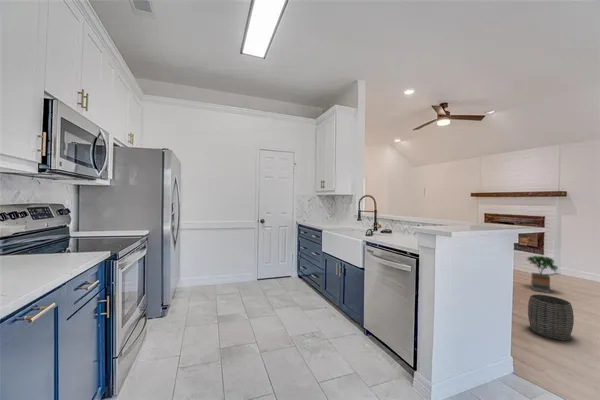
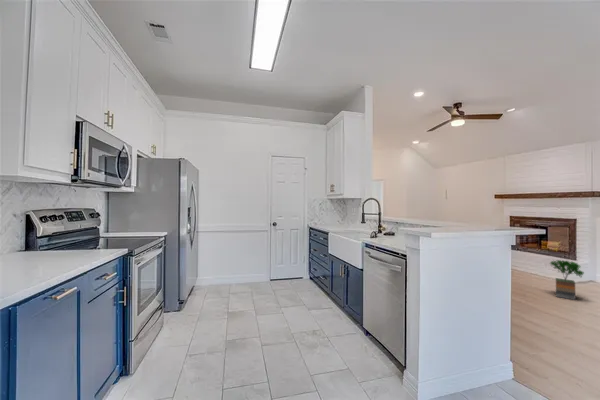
woven basket: present [528,294,574,340] -> none [539,299,588,348]

